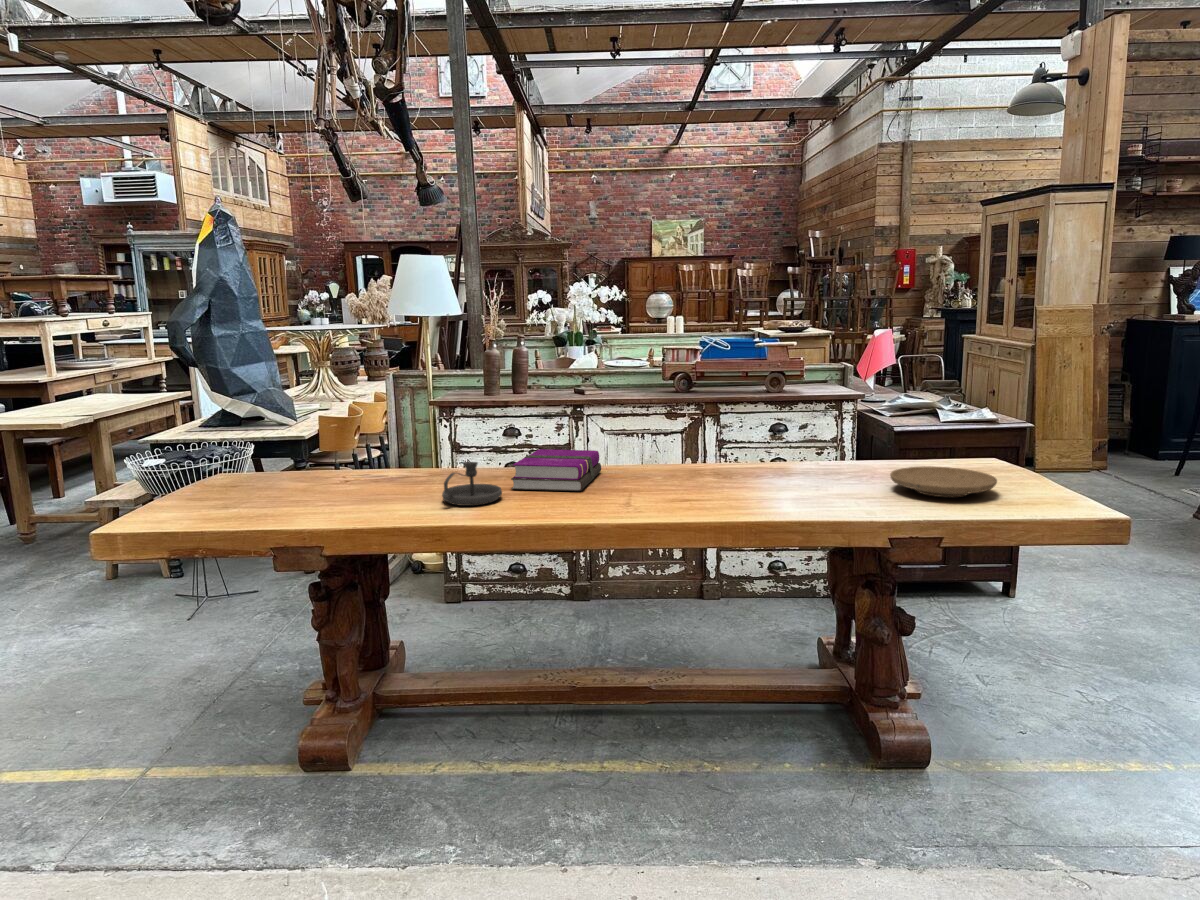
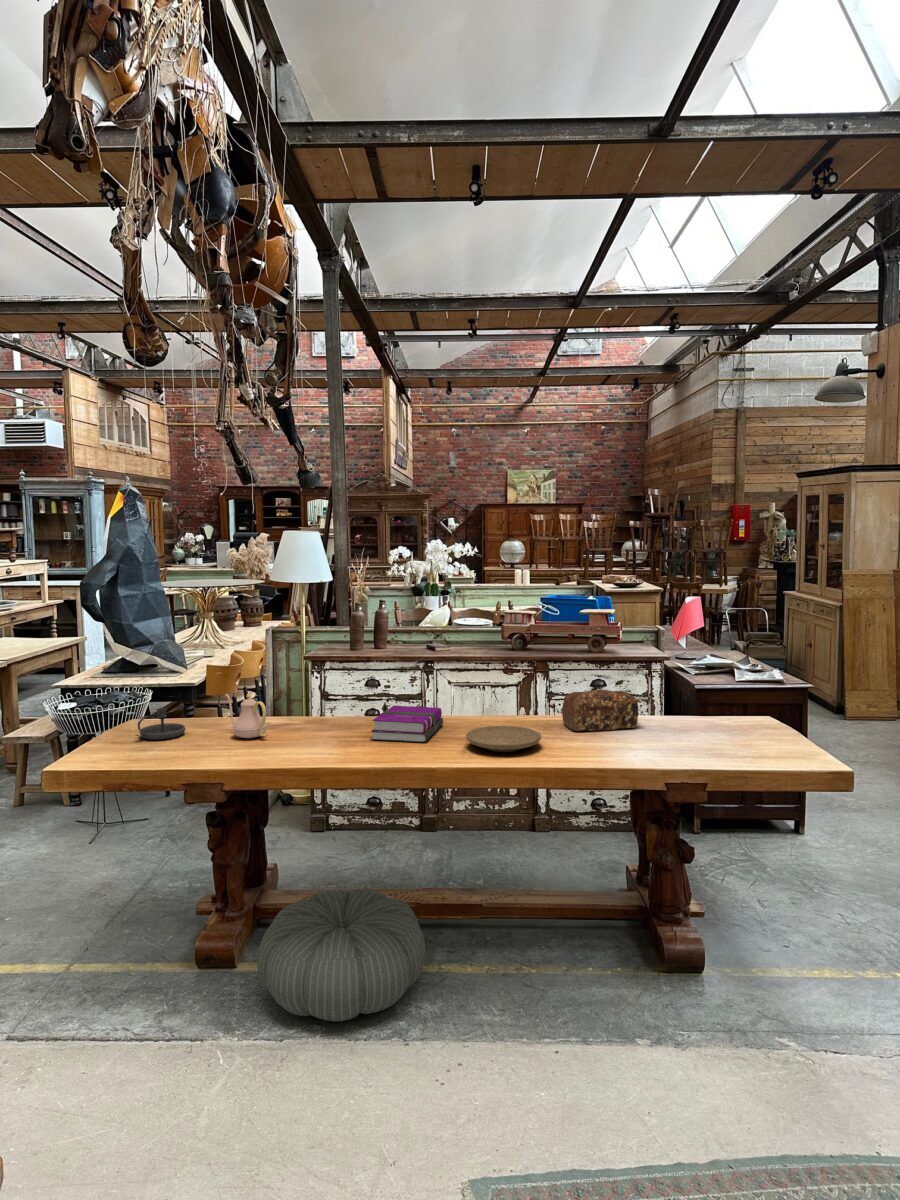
bread loaf: none [749,425,847,477] -> present [562,690,638,732]
teapot: none [324,434,379,490] -> present [225,694,267,738]
candlestick: present [442,462,502,506] -> present [137,708,186,740]
plate: present [890,467,997,497] -> present [466,726,541,752]
pouf: none [376,672,586,838] -> present [258,889,425,1021]

